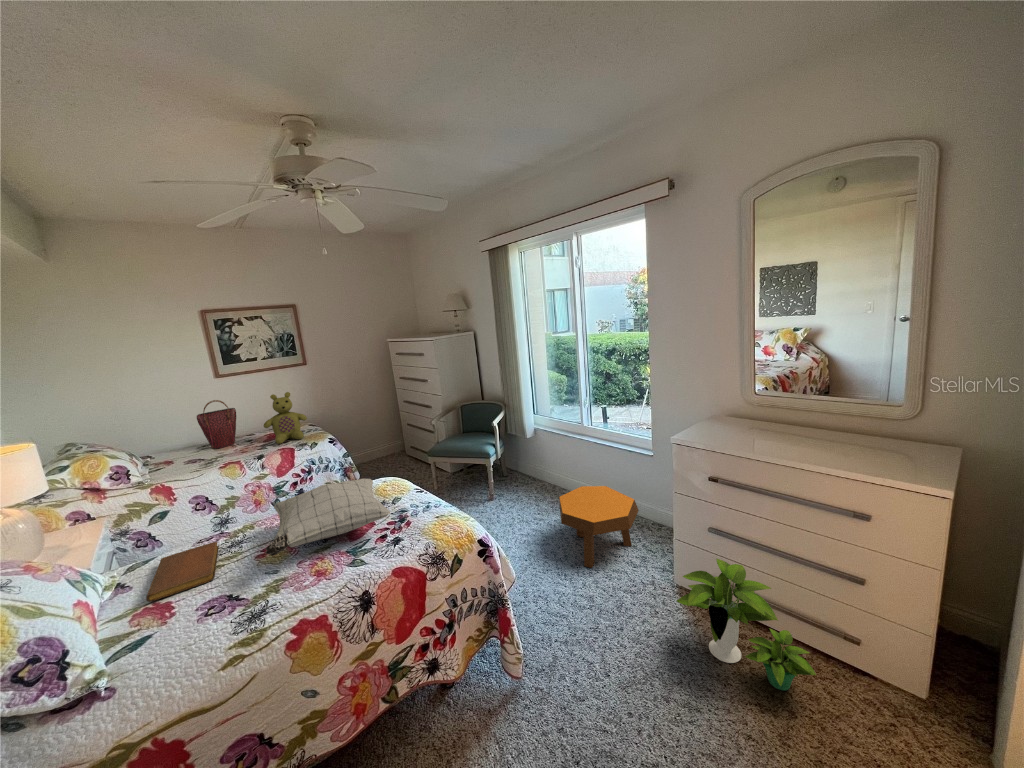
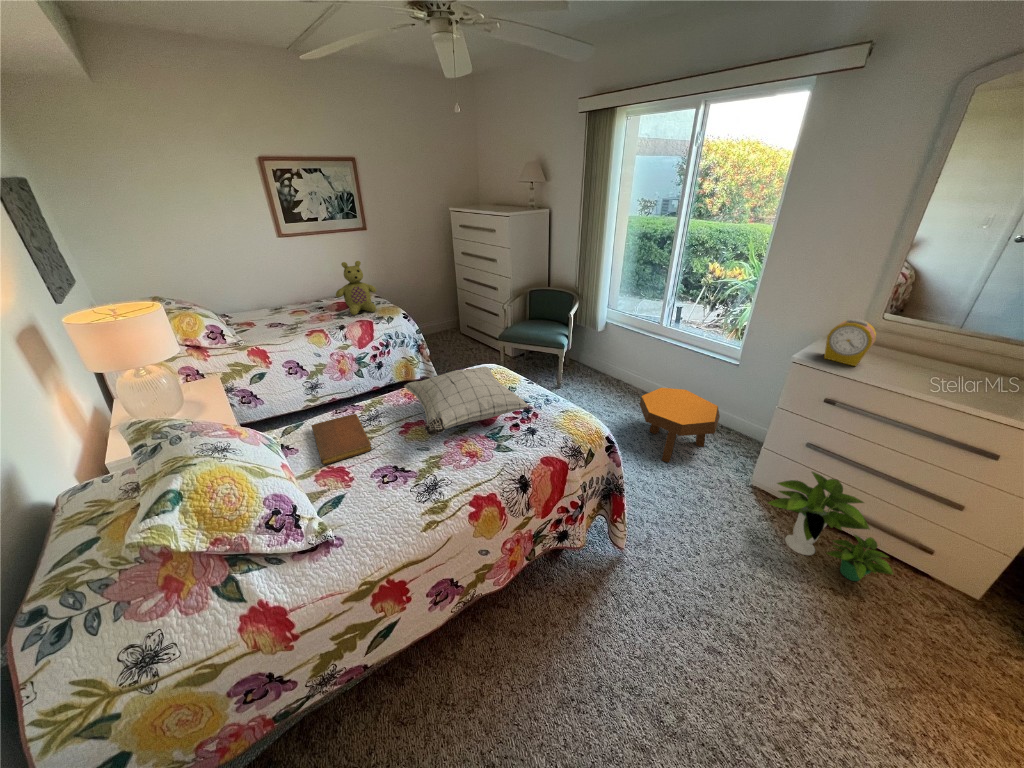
alarm clock: none [696,397,738,442] -> present [824,319,876,366]
handbag: present [197,400,236,448] -> none [267,262,305,313]

